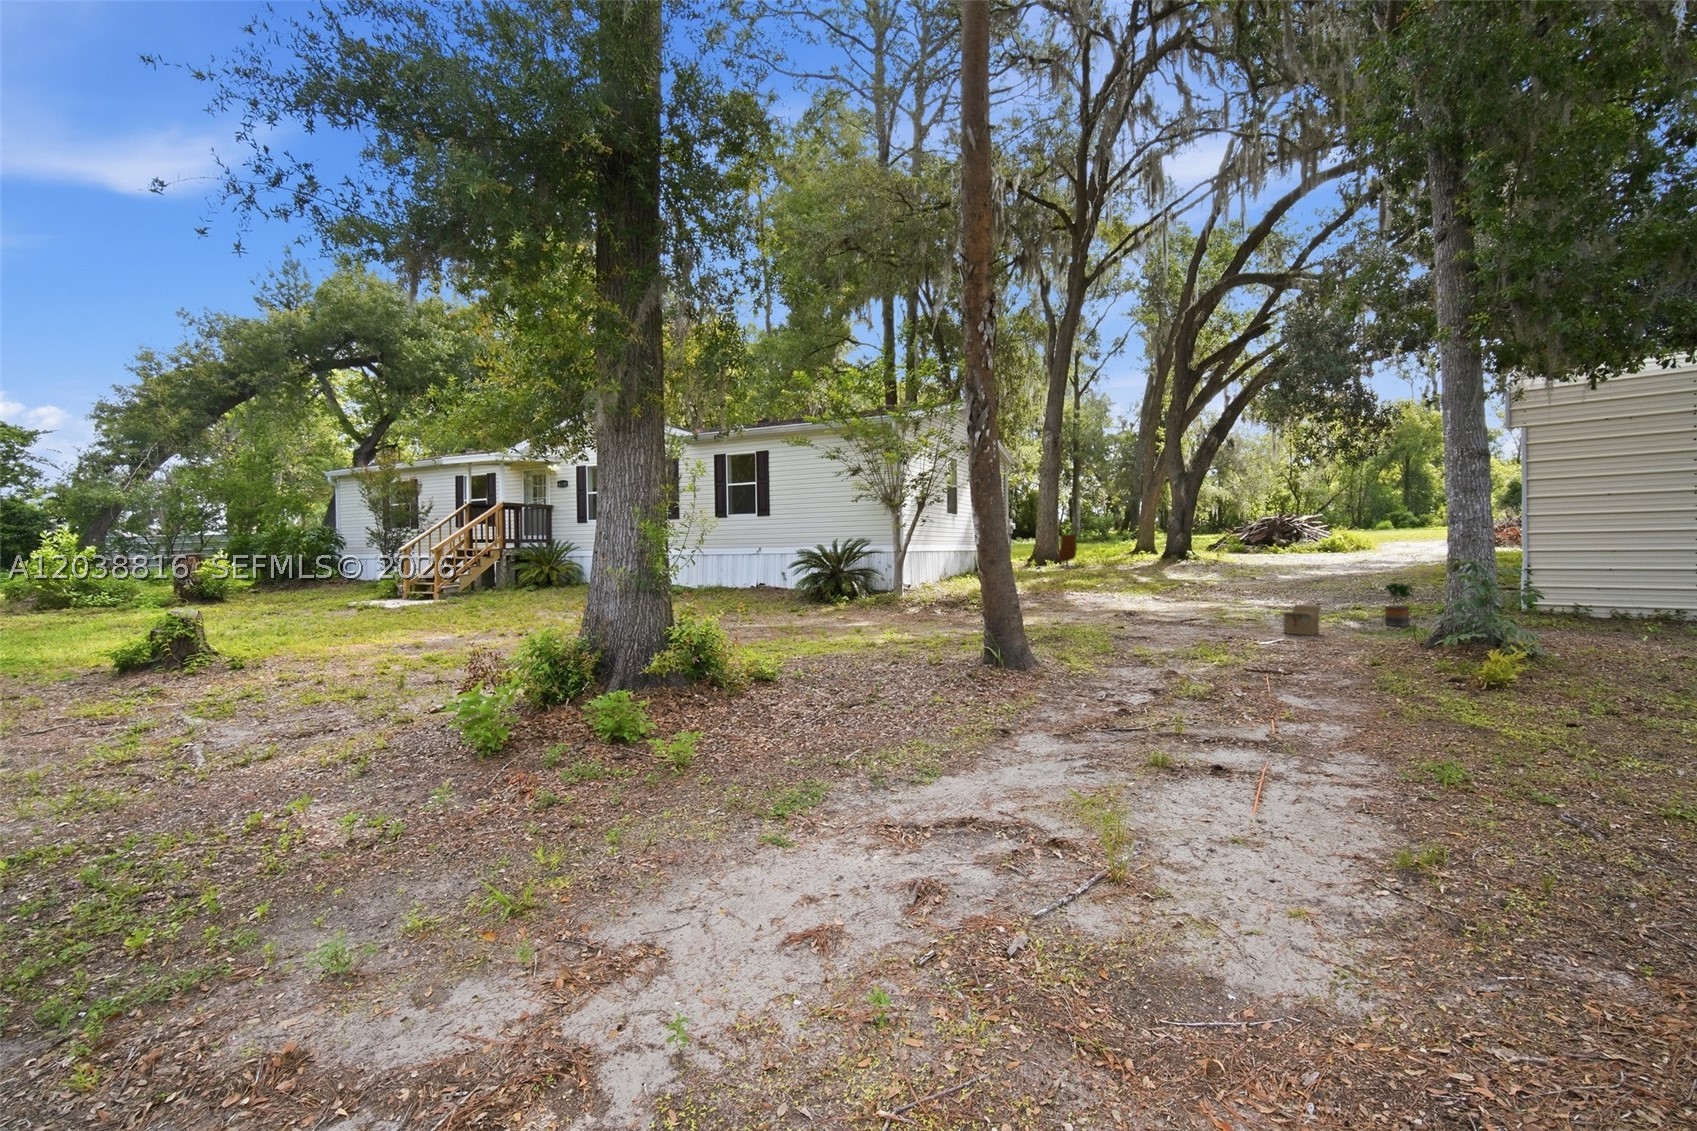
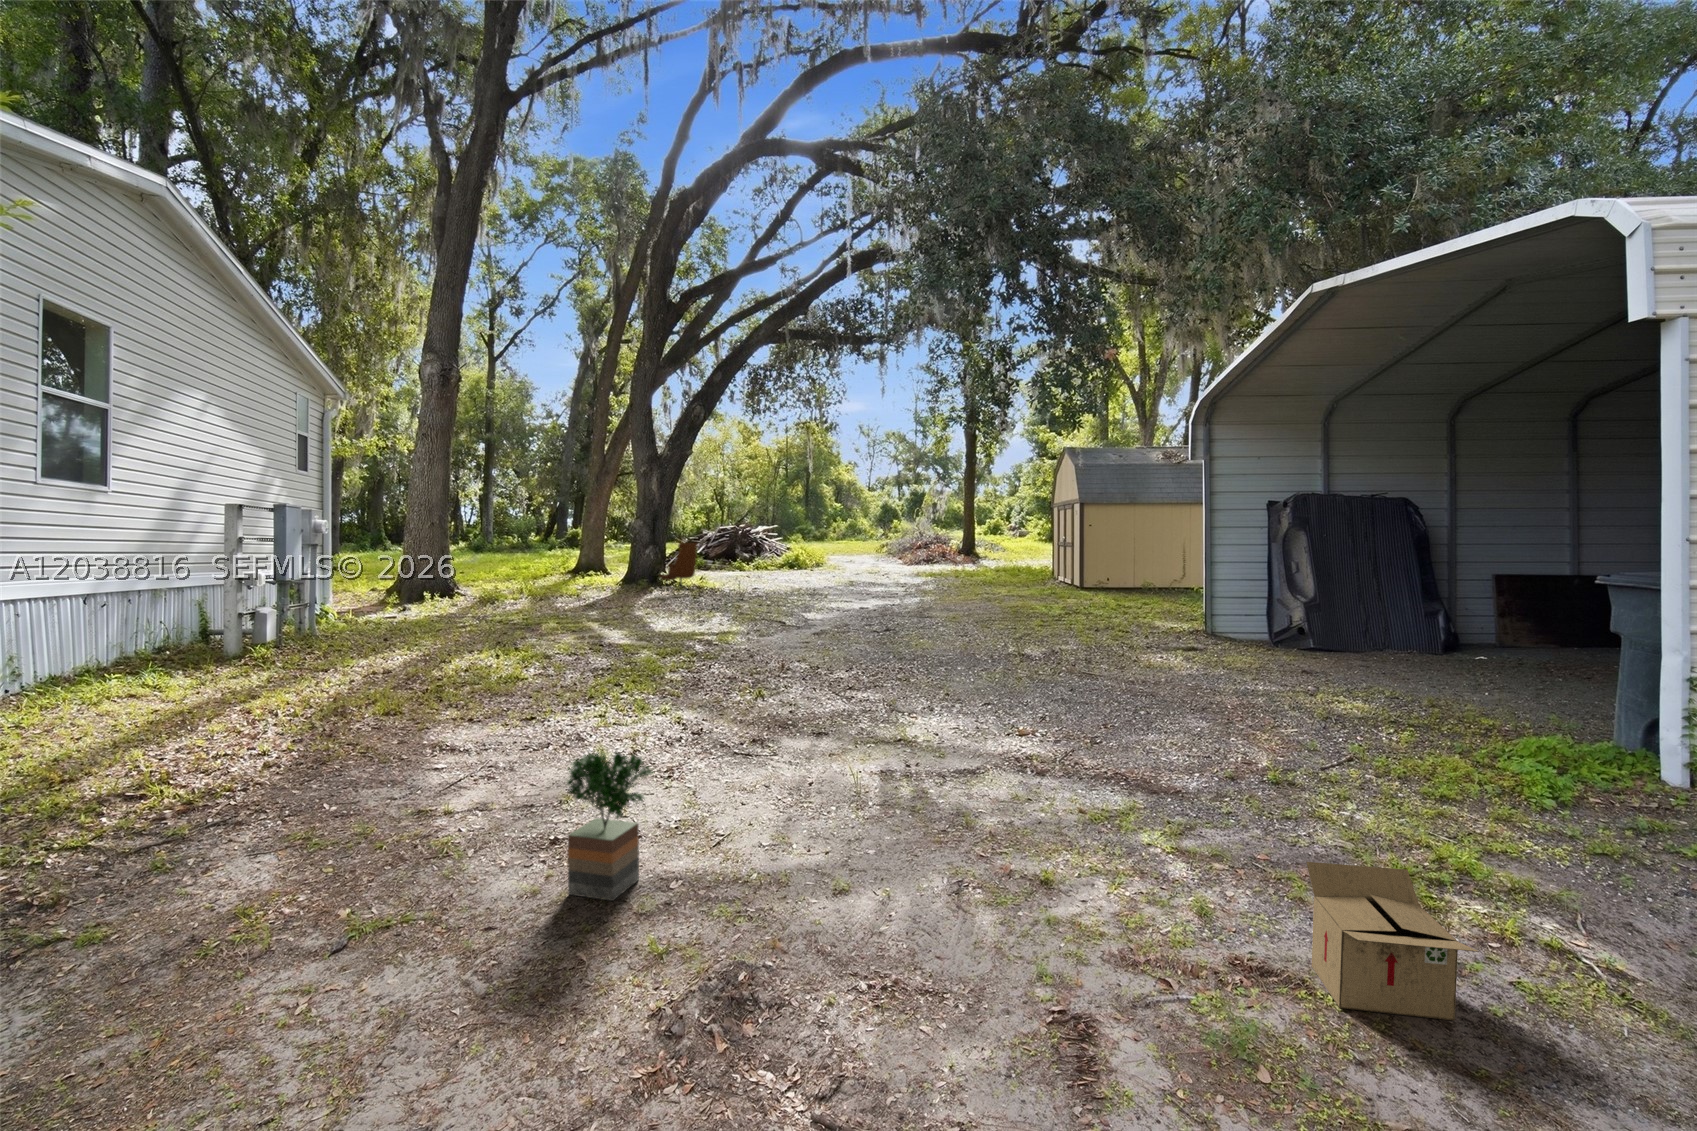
lounge chair: present [1057,534,1077,567] -> present [660,543,698,588]
potted tree: present [1384,583,1415,626] -> present [567,752,652,901]

